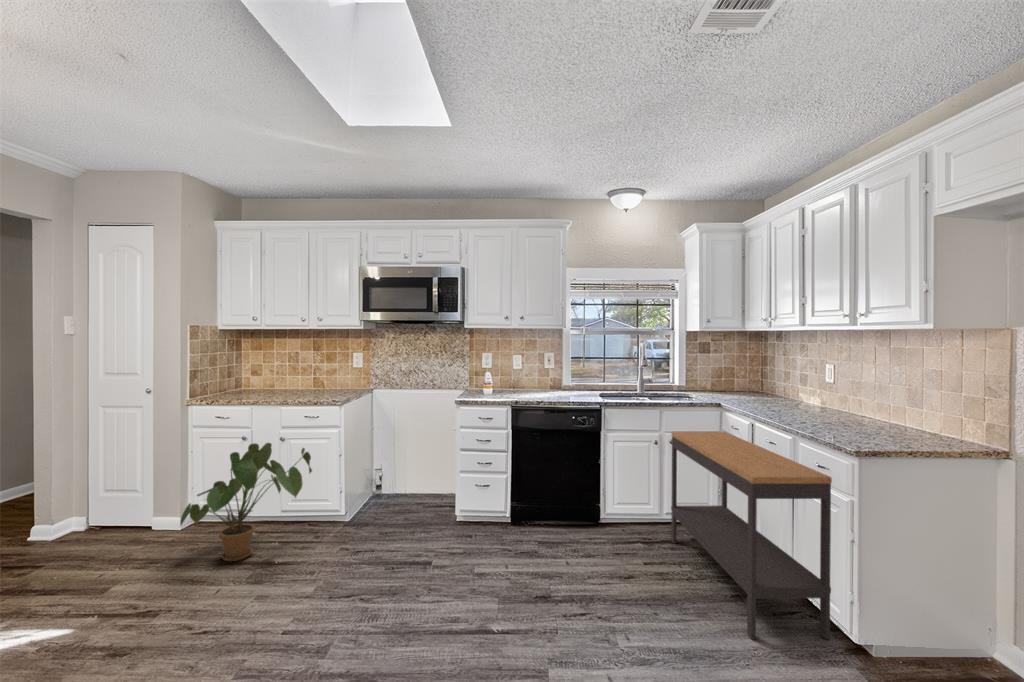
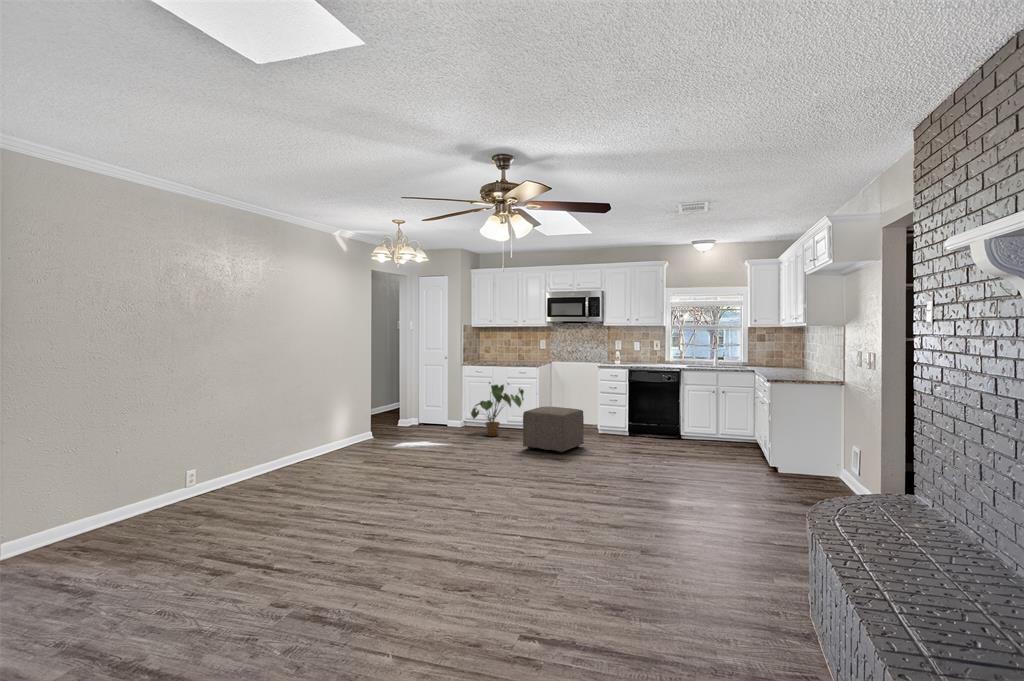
console table: present [671,432,832,639] -> none [718,384,765,469]
ottoman: none [284,498,432,636] -> present [523,407,584,454]

